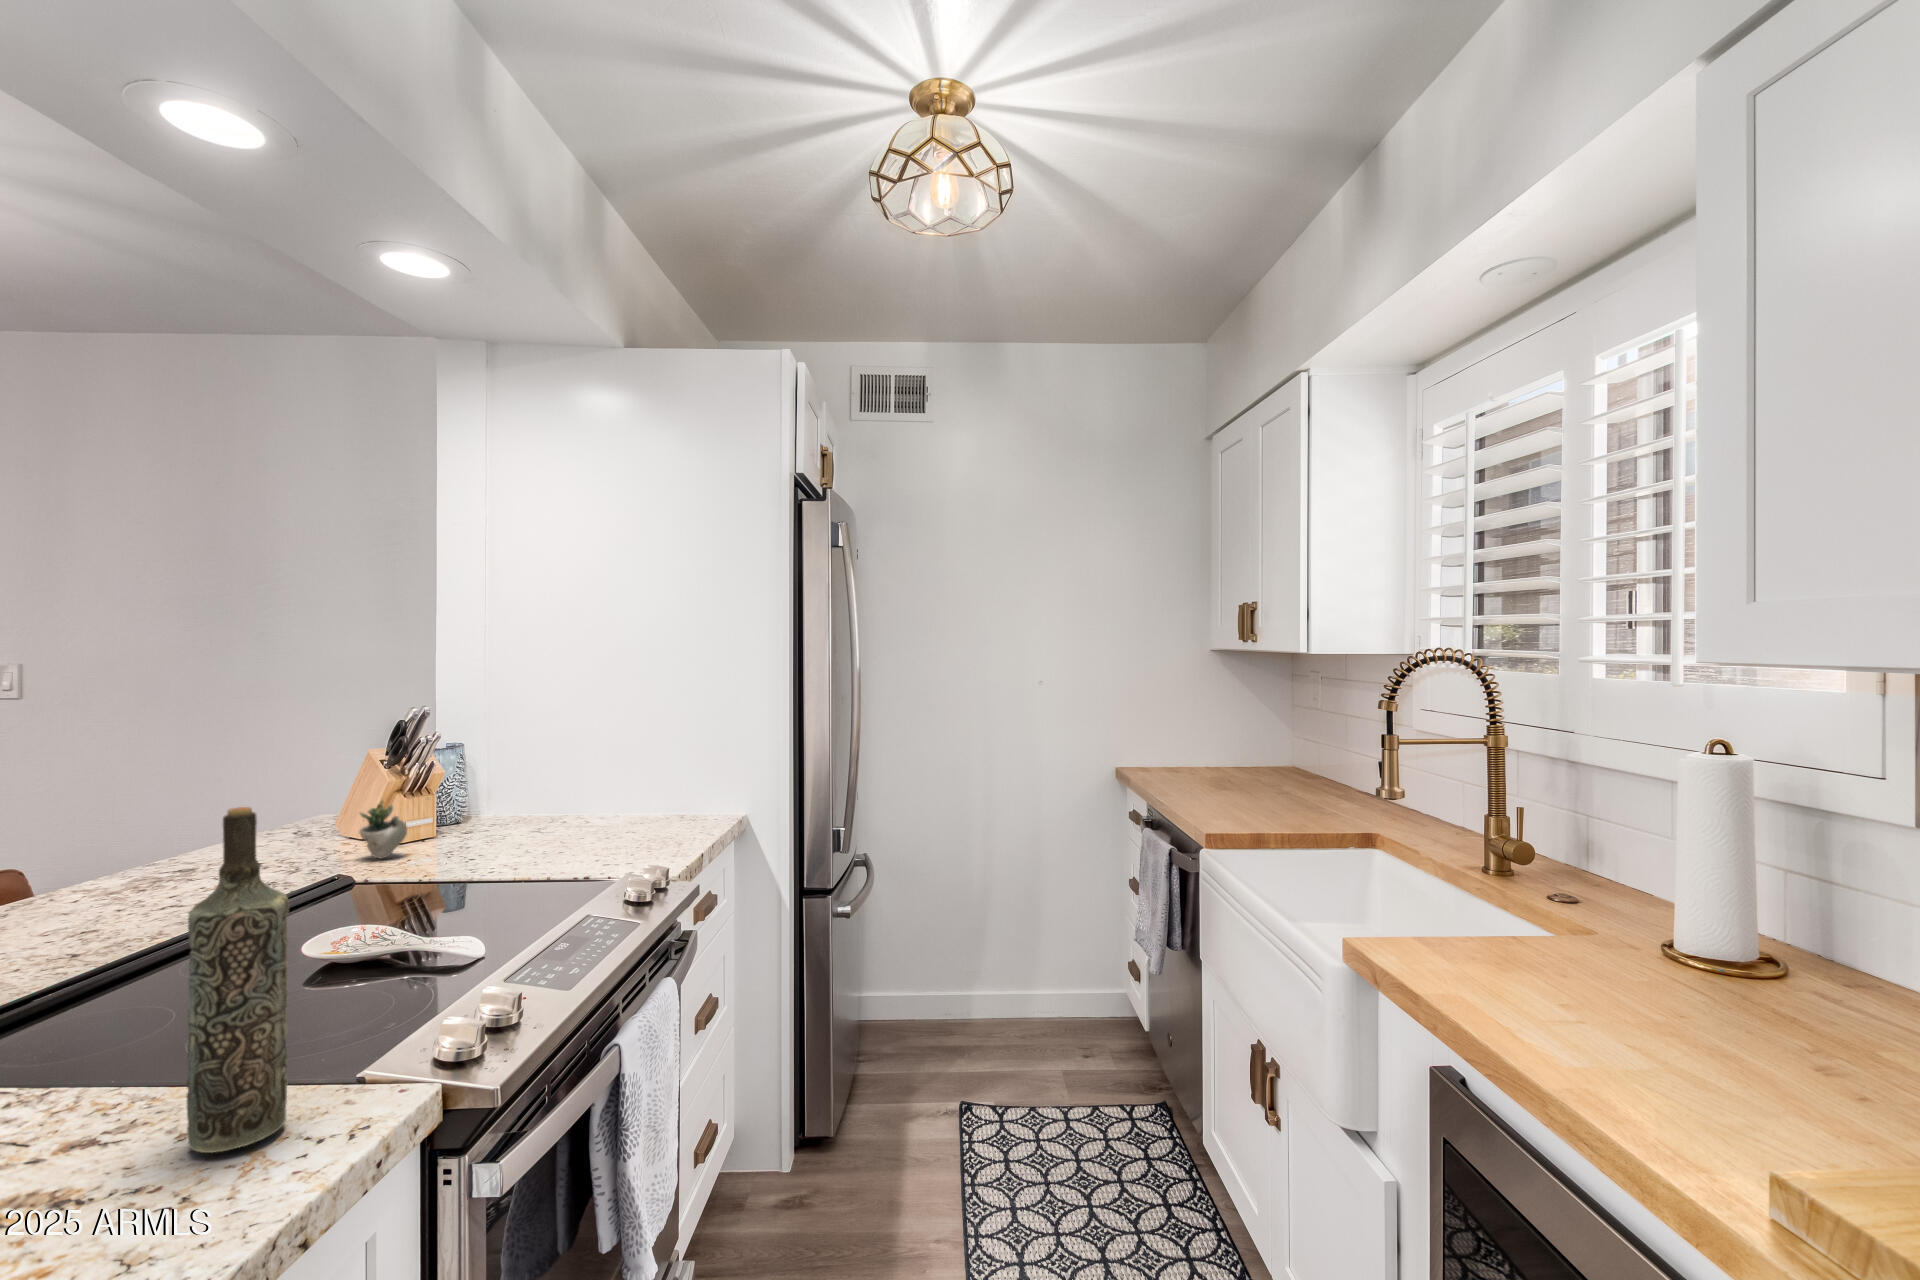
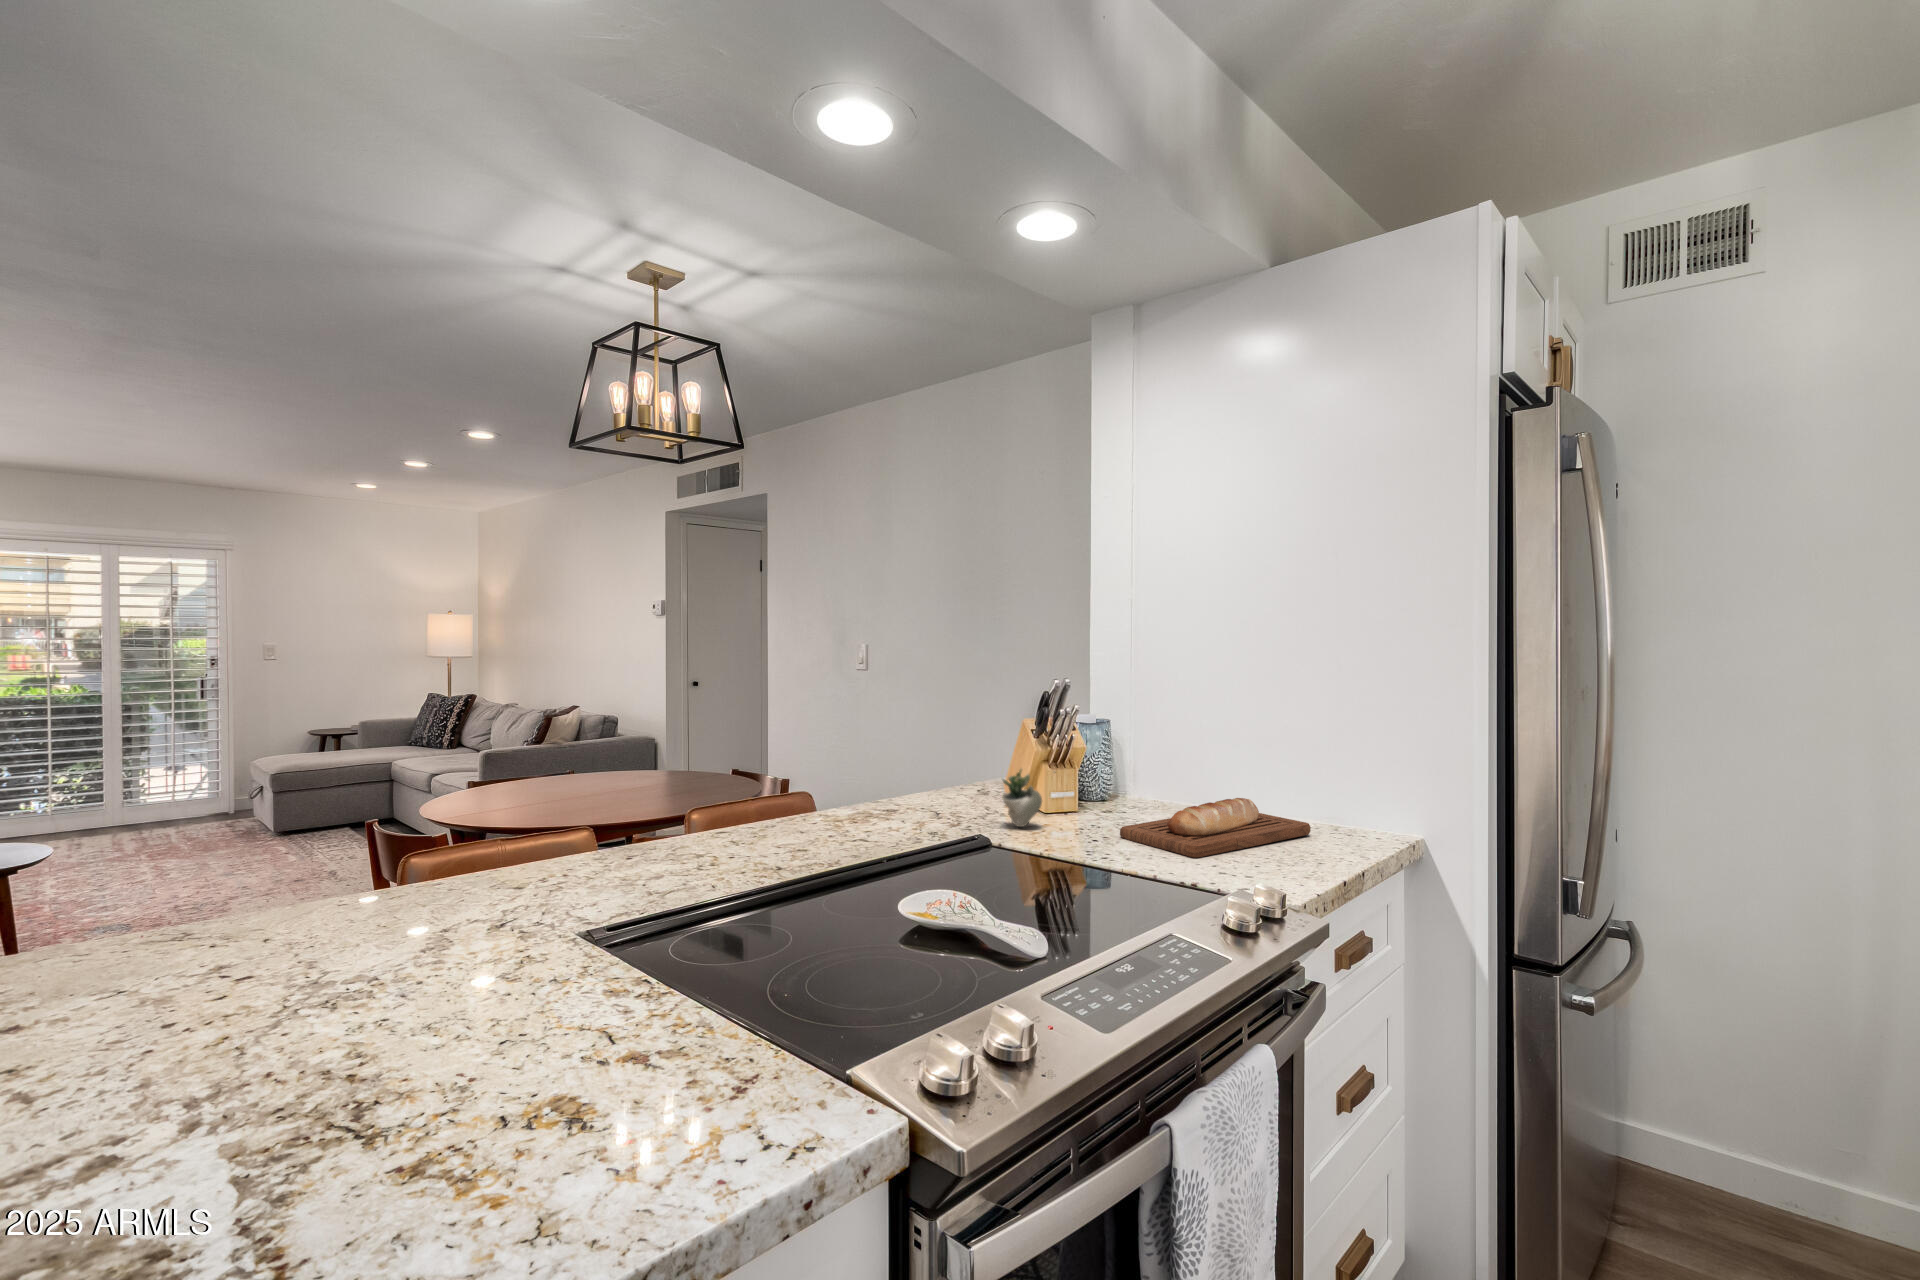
bread loaf: none [494,803,660,857] -> present [1120,798,1311,858]
bottle: present [187,807,289,1153] -> none [669,763,757,1129]

